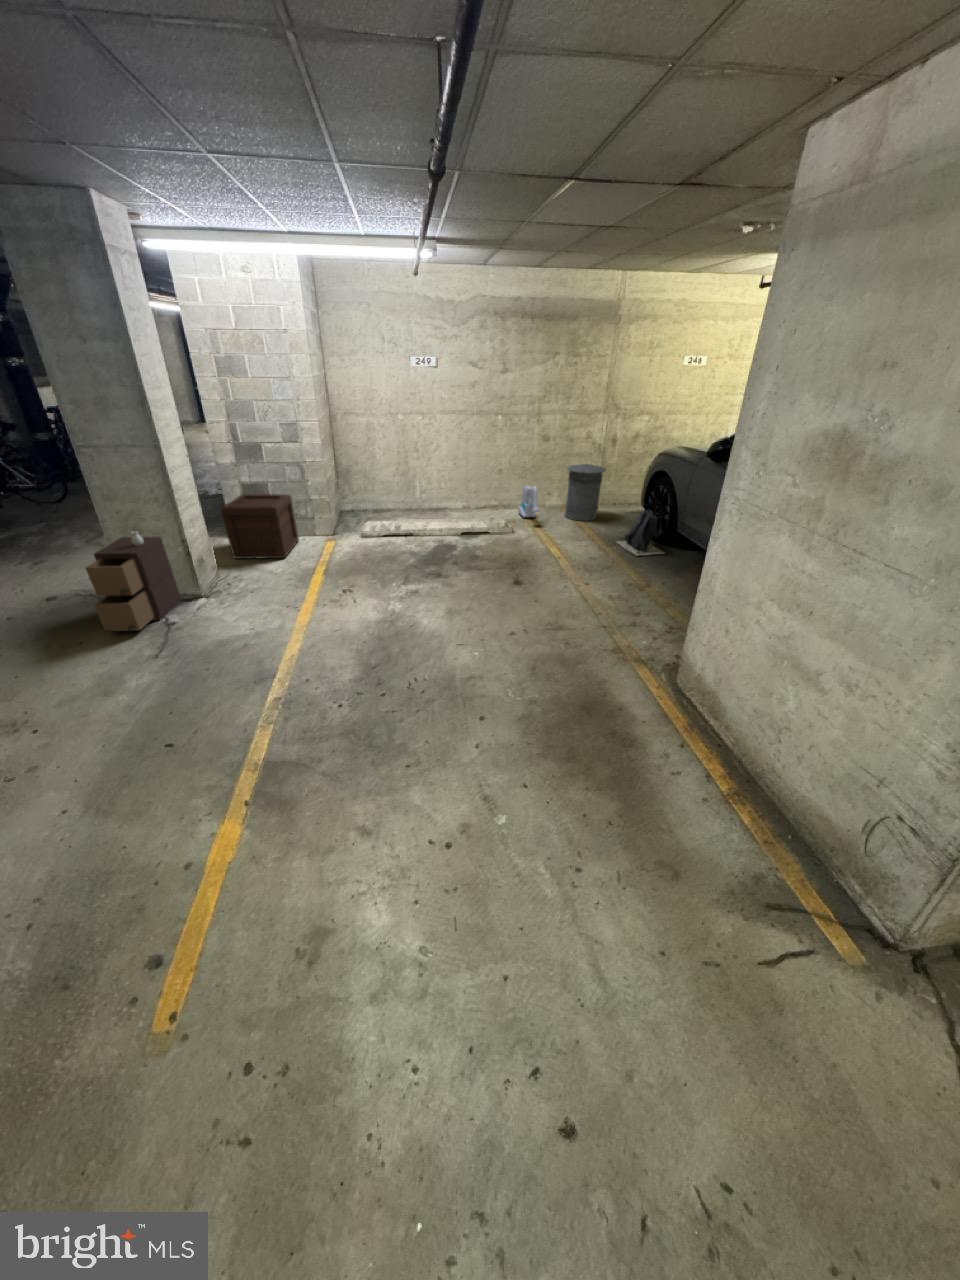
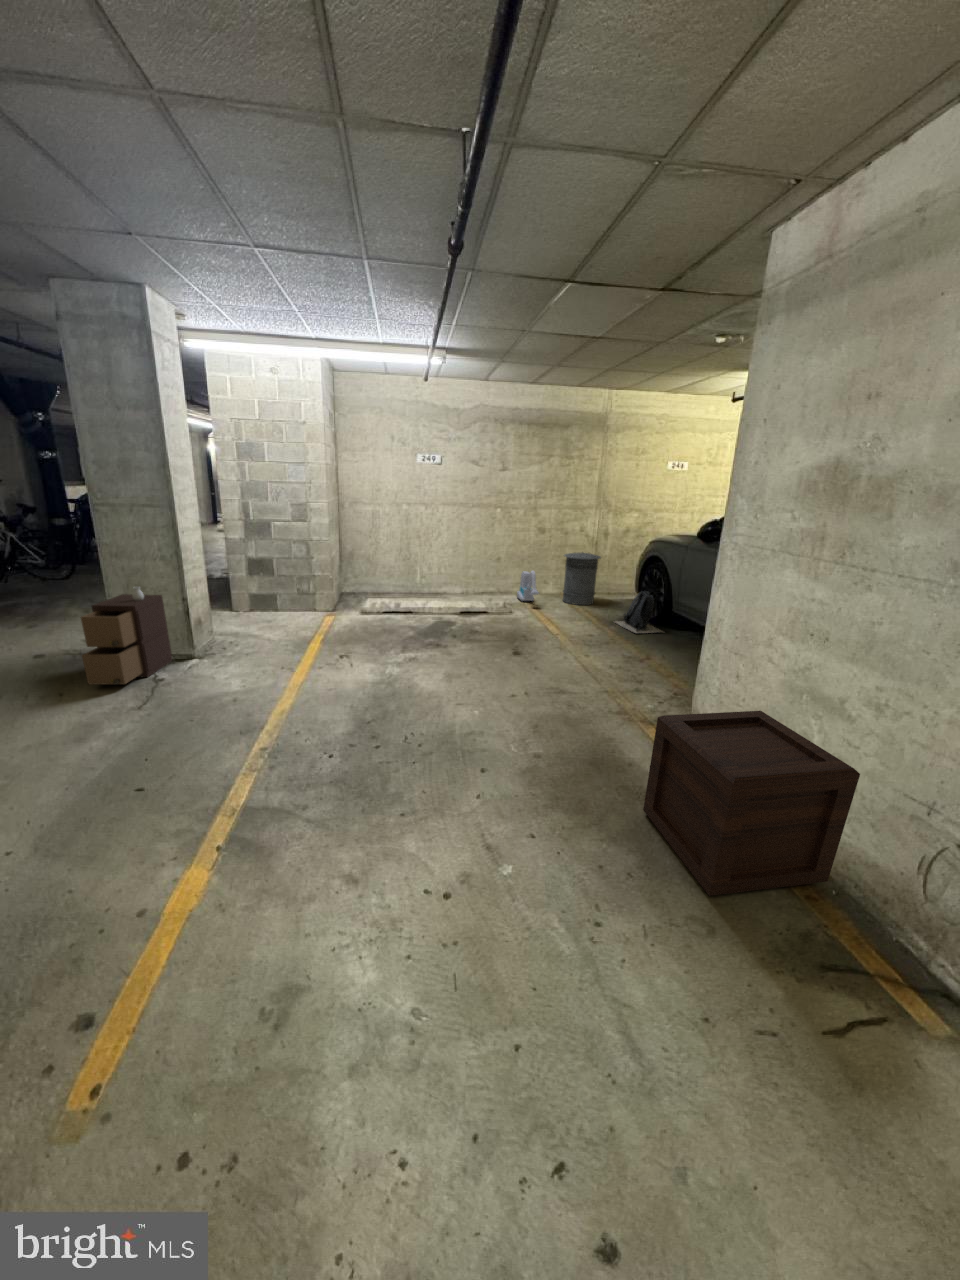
wooden crate: present [221,494,299,559] -> present [643,711,860,896]

